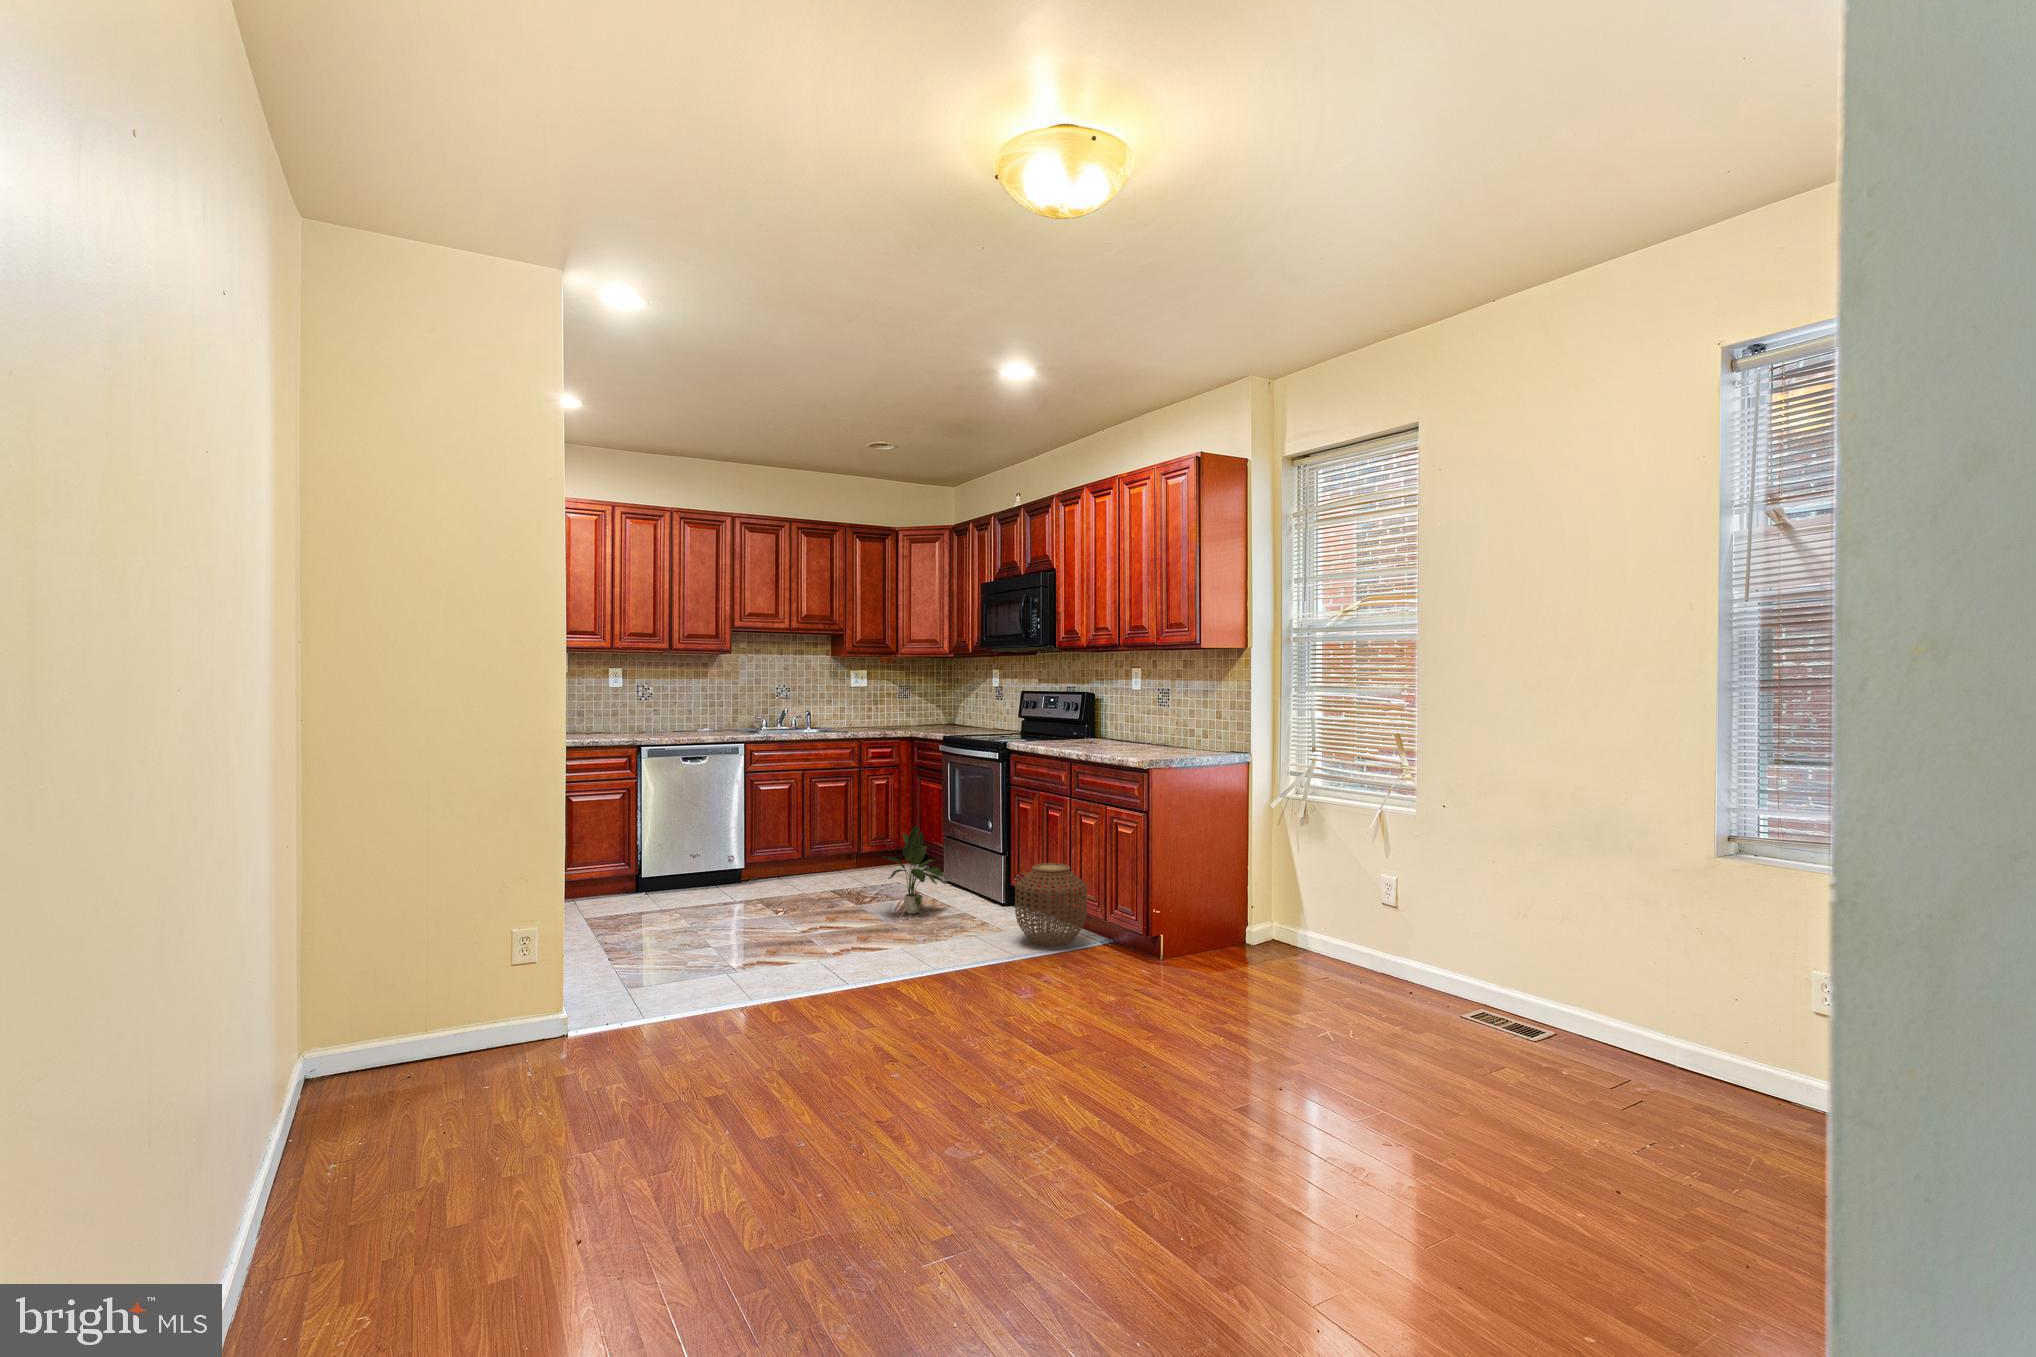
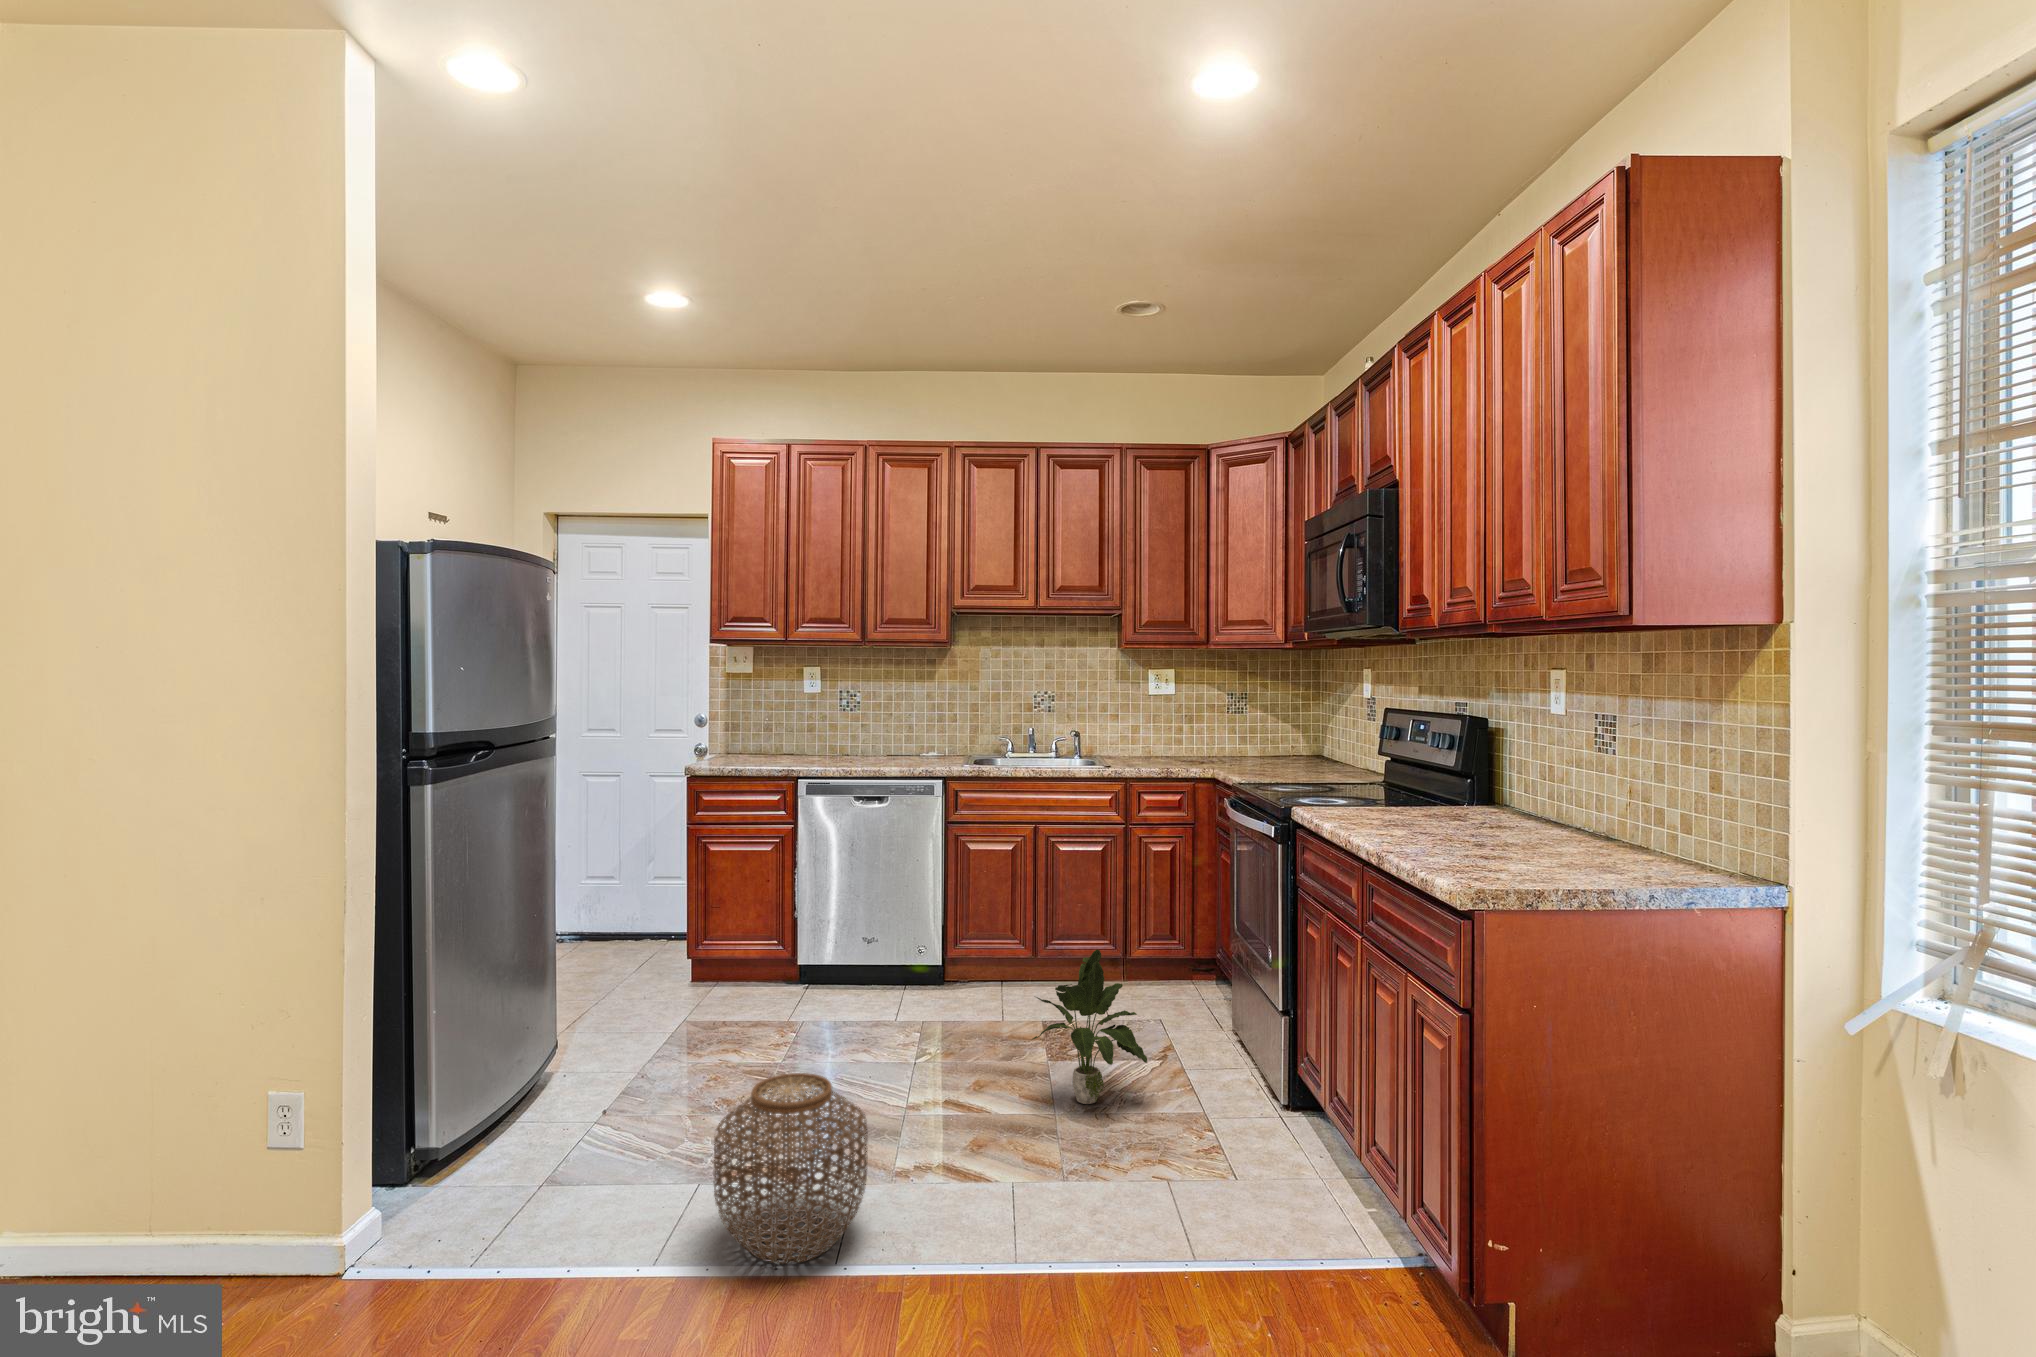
woven basket: present [1015,863,1087,946] -> present [714,1073,868,1263]

